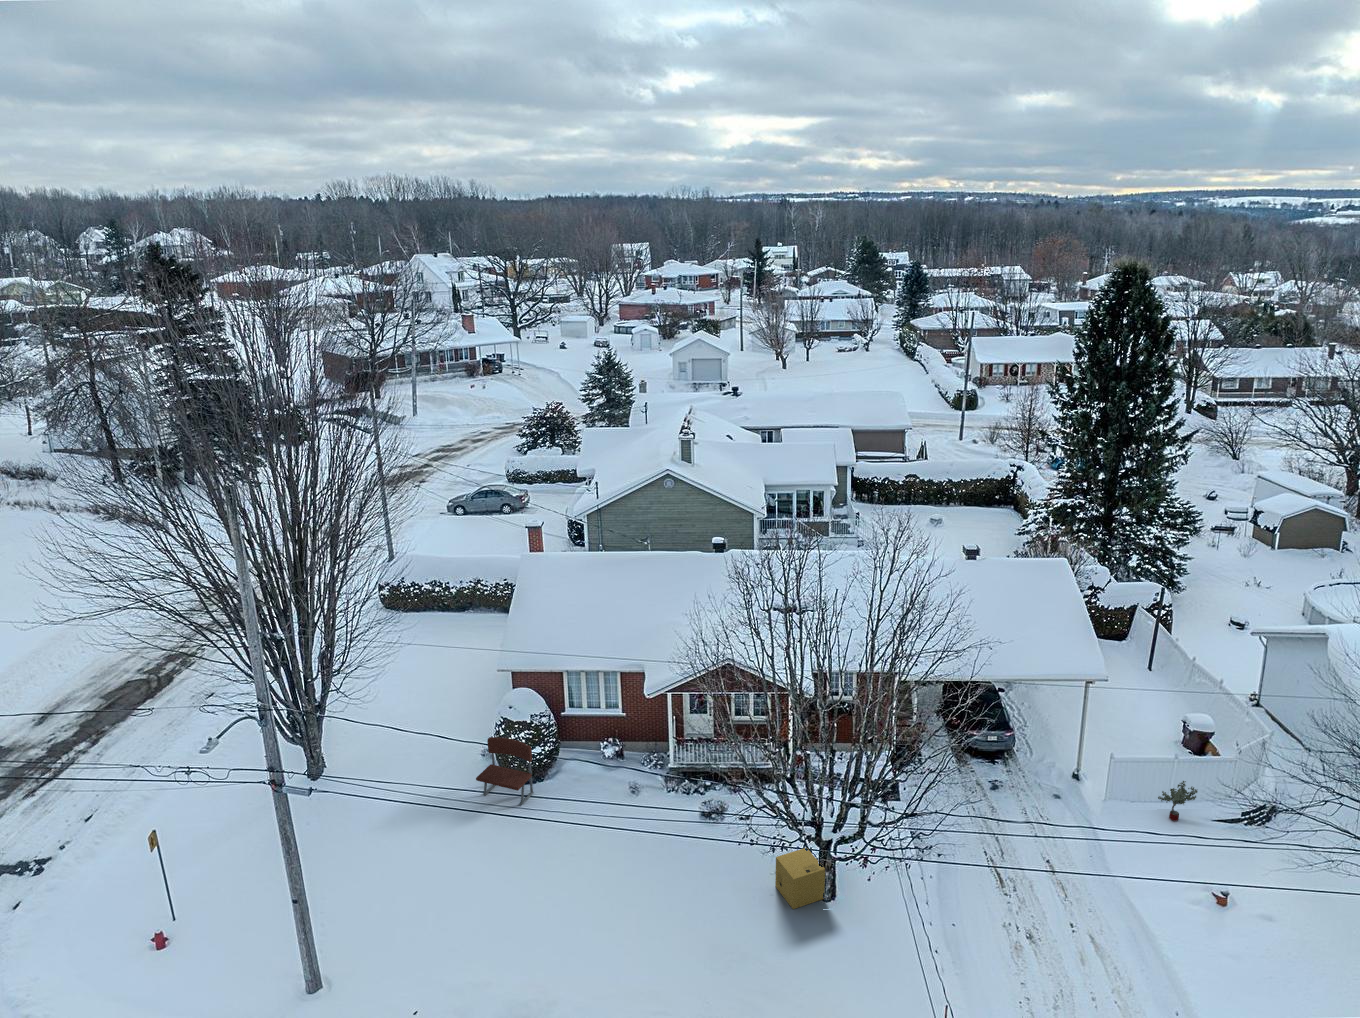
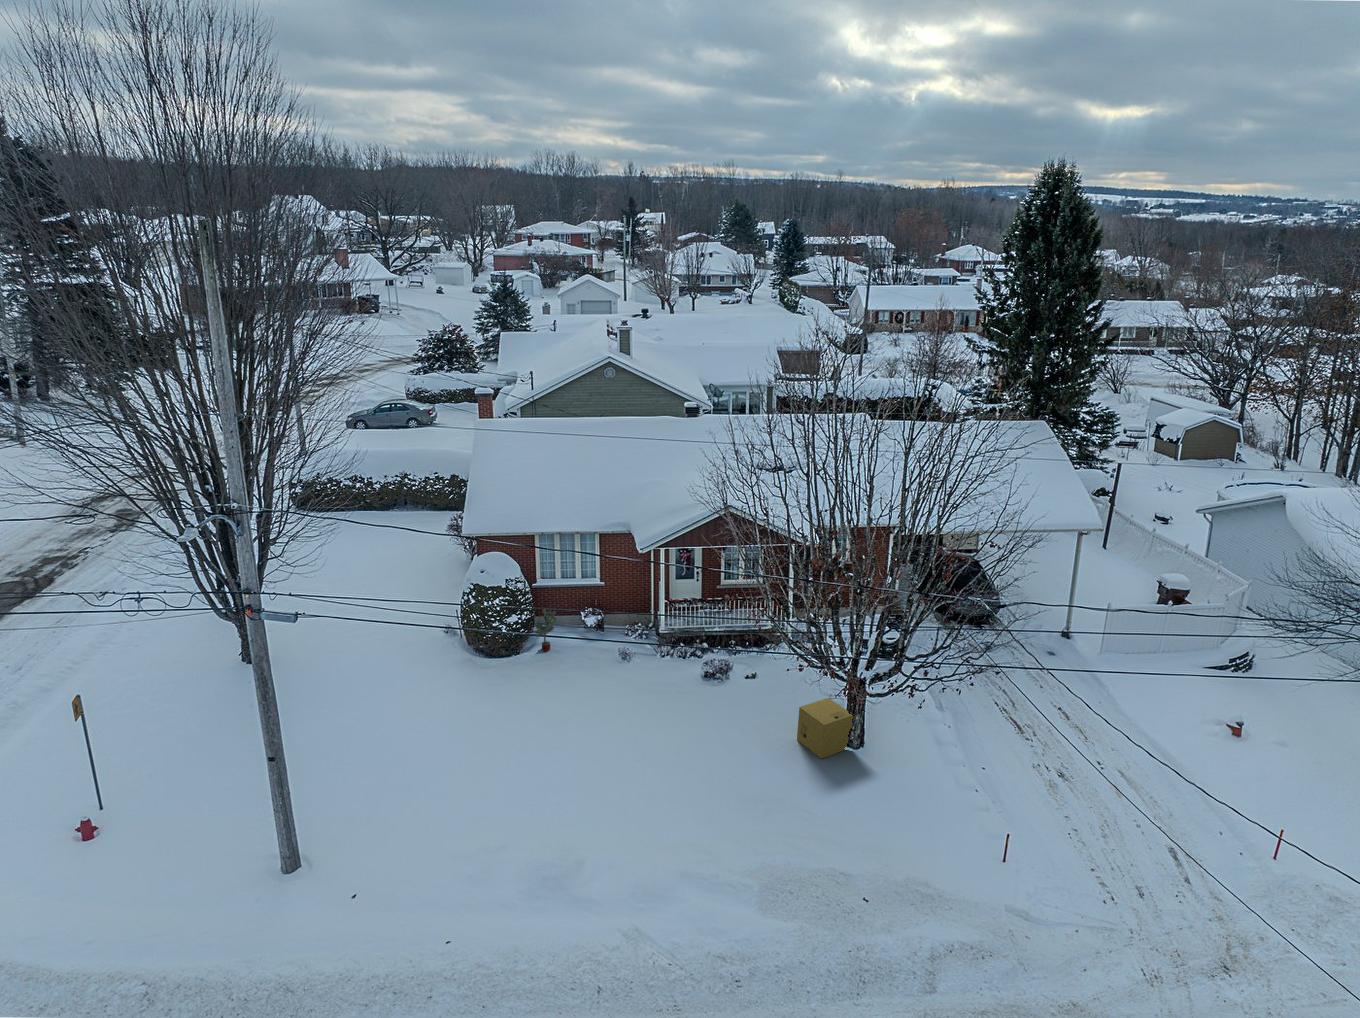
bench: present [476,737,534,805] -> none [448,608,512,680]
potted tree: present [1158,781,1198,821] -> present [532,609,557,651]

